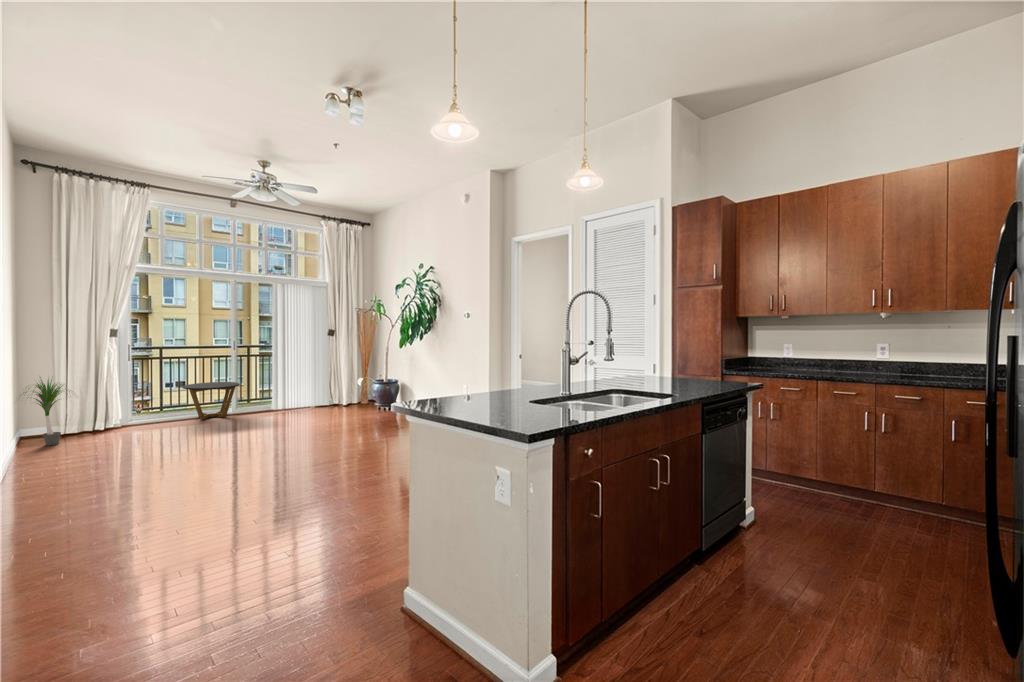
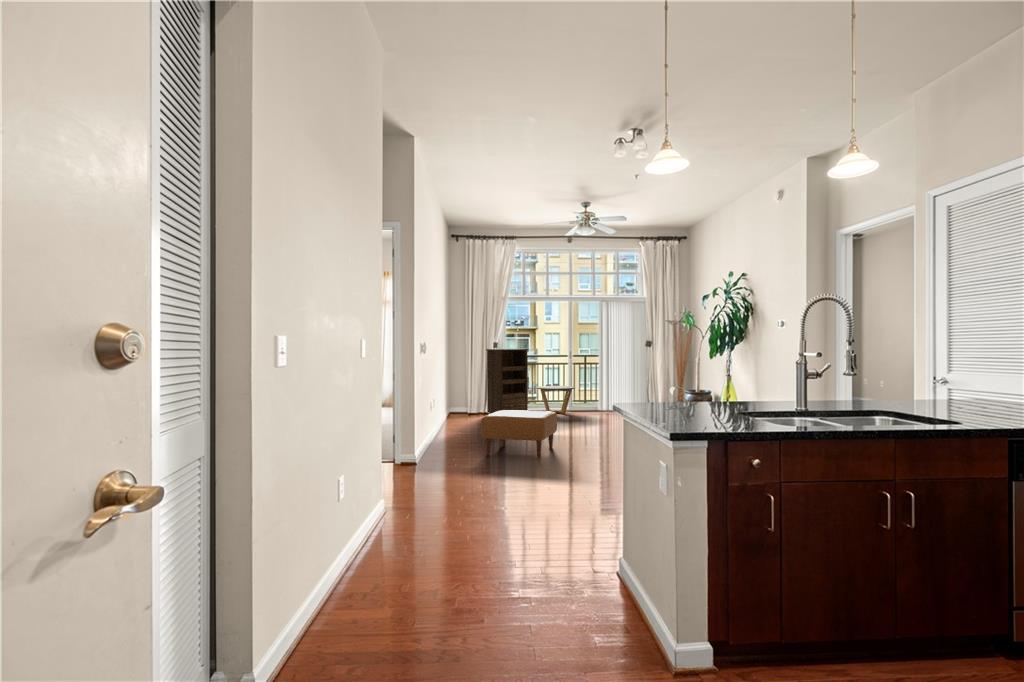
bookshelf: none [94,338,169,434] -> present [486,349,528,414]
potted plant: present [23,377,70,445] -> none [448,371,480,420]
ottoman: none [53,439,213,534] -> present [481,410,557,458]

